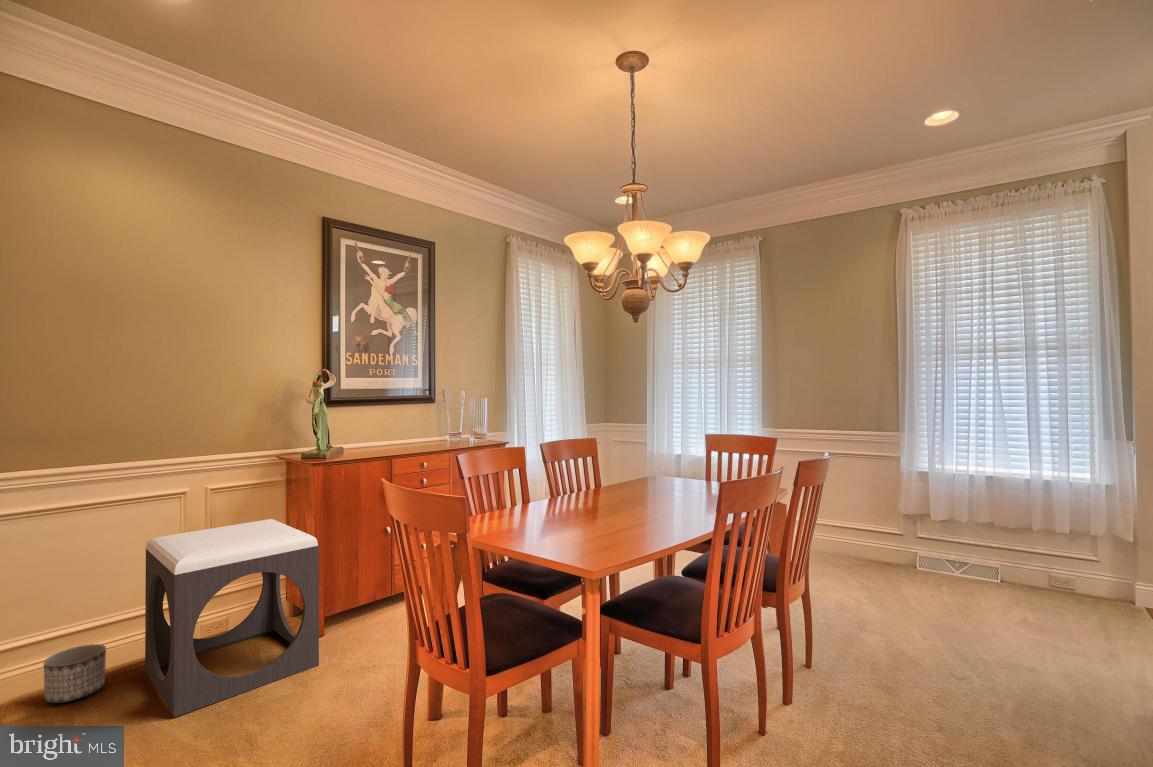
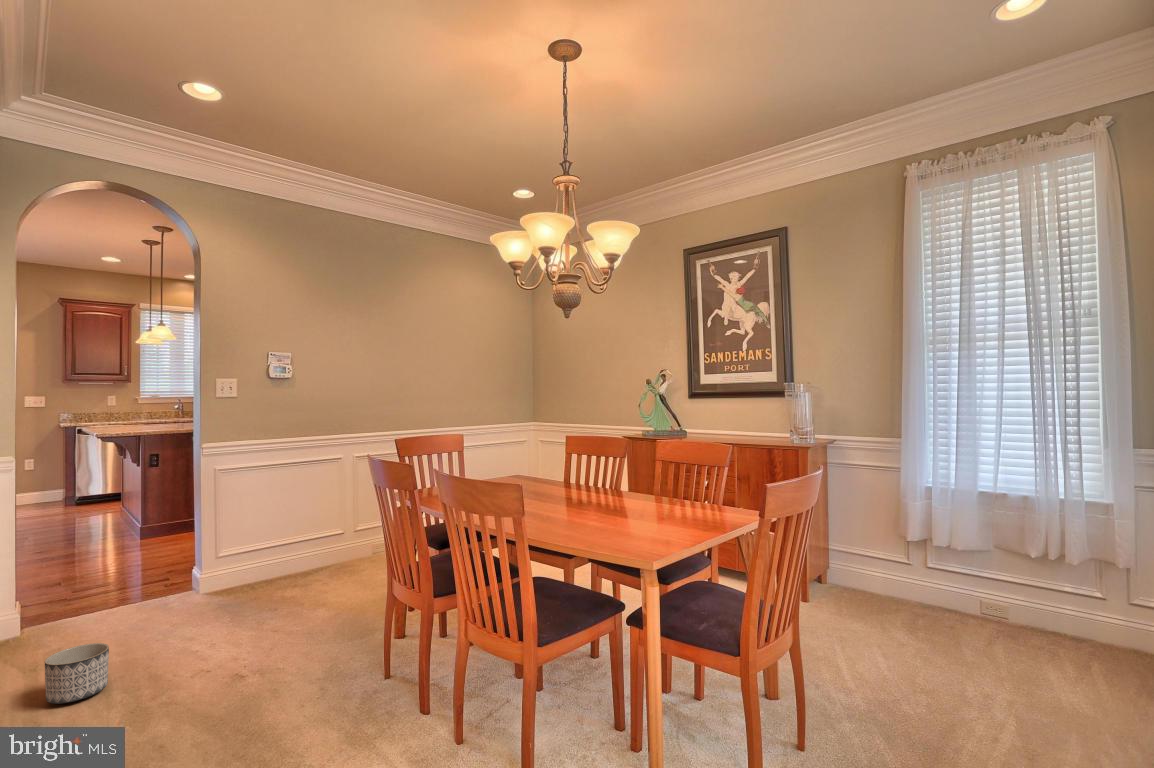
footstool: present [145,519,319,717] -> none [149,514,330,719]

